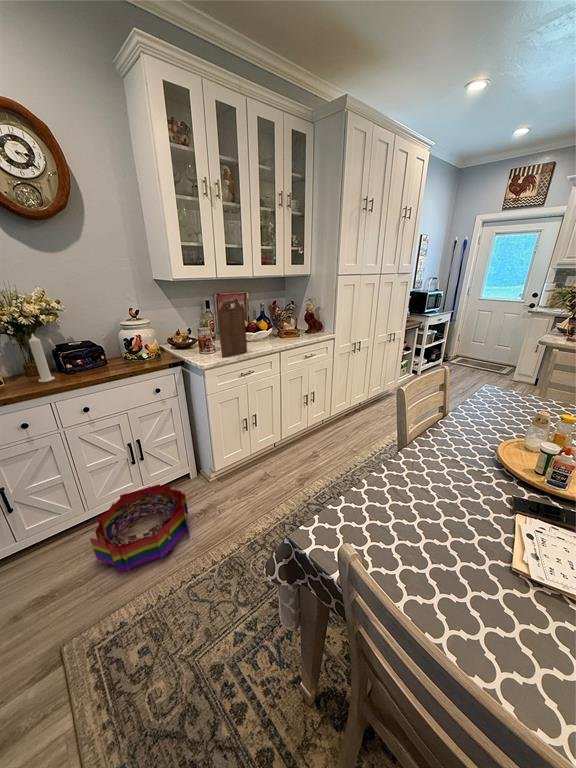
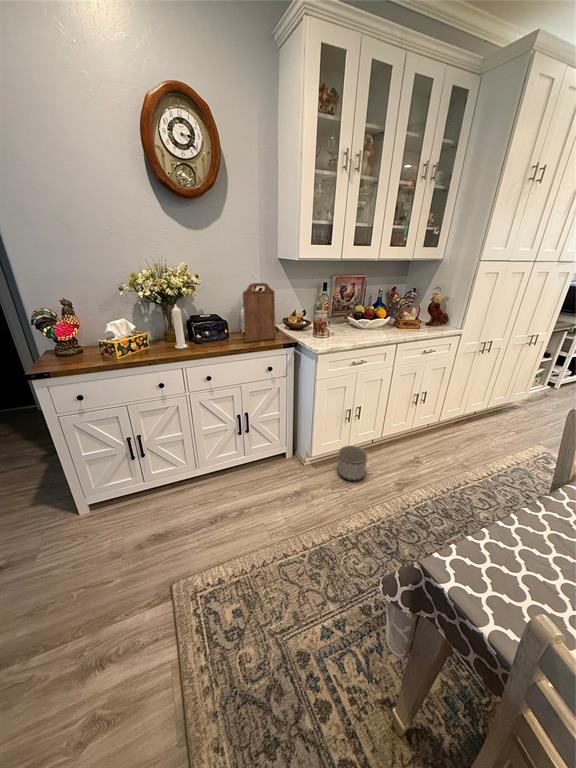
cutting board: present [217,300,247,357] -> present [243,283,275,342]
planter: none [241,453,269,486] -> present [338,446,367,480]
storage bin: present [90,484,188,572] -> none [200,458,284,533]

